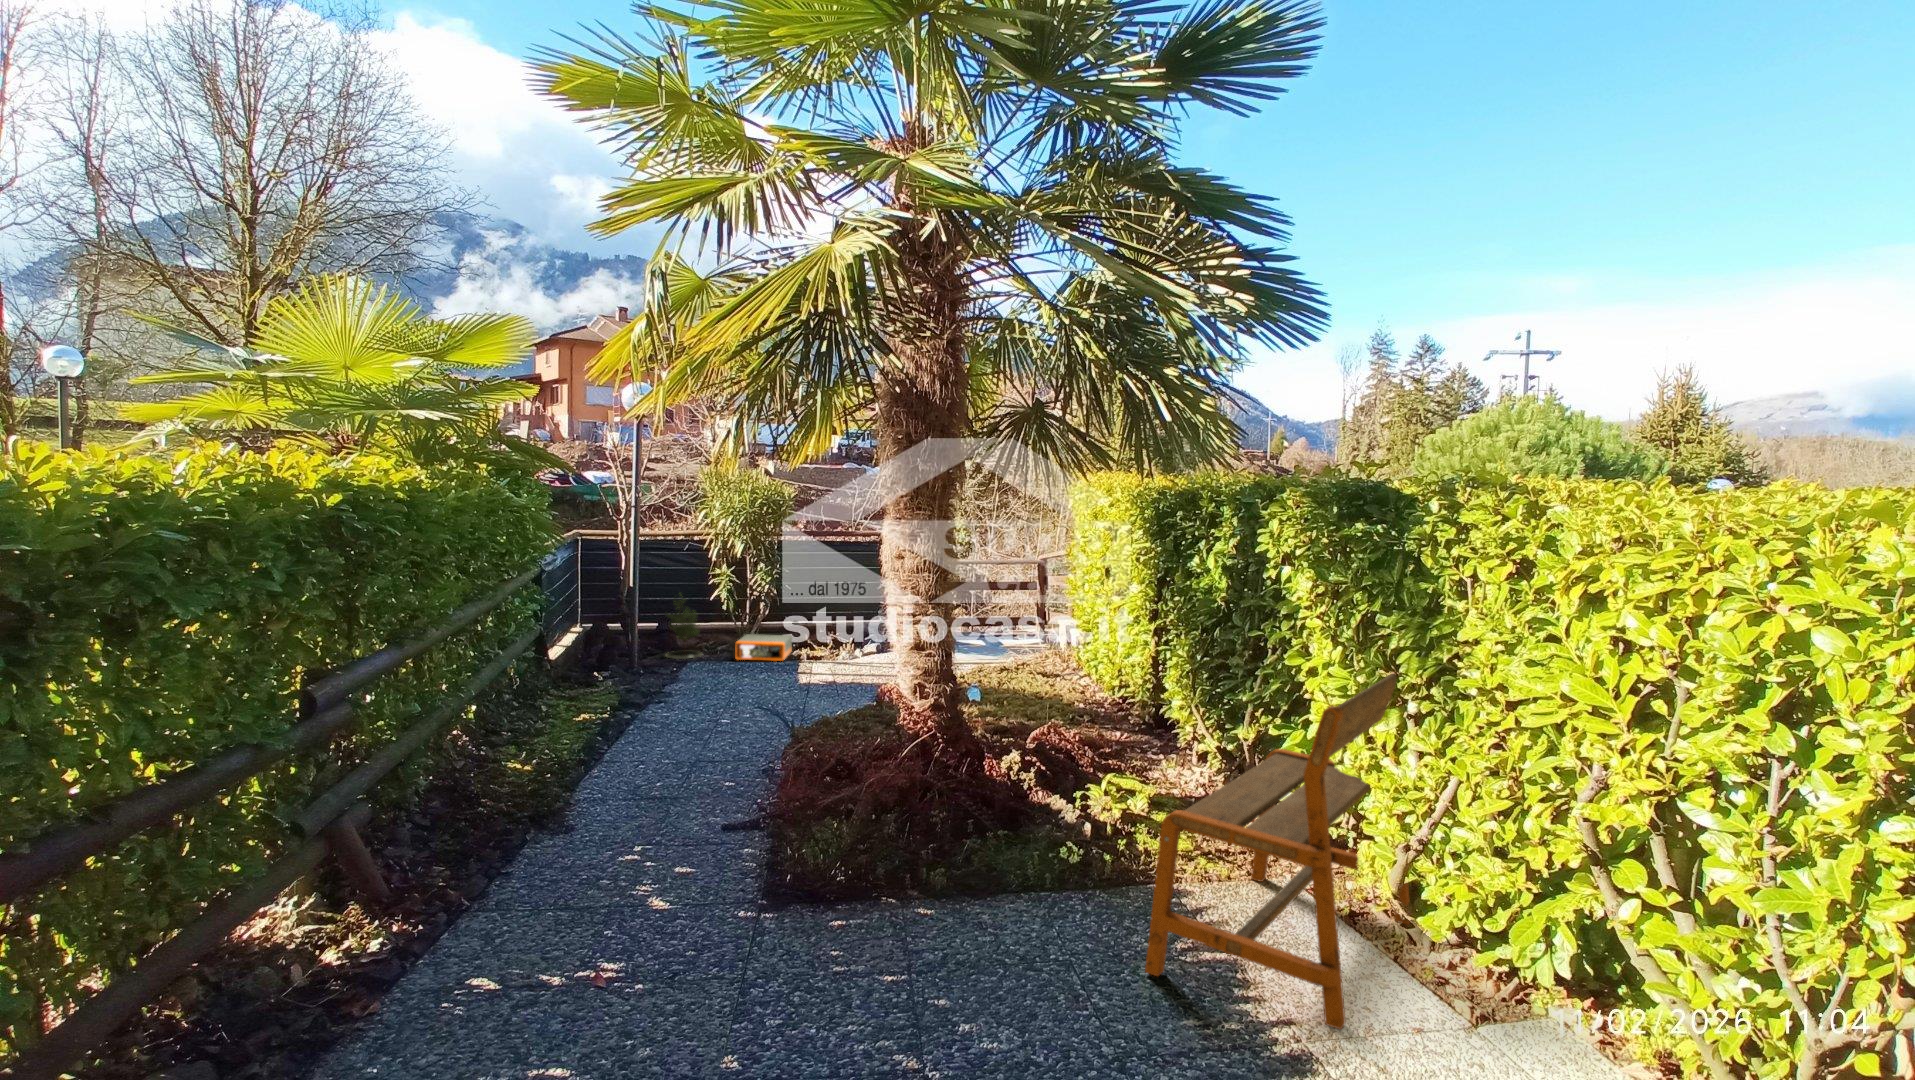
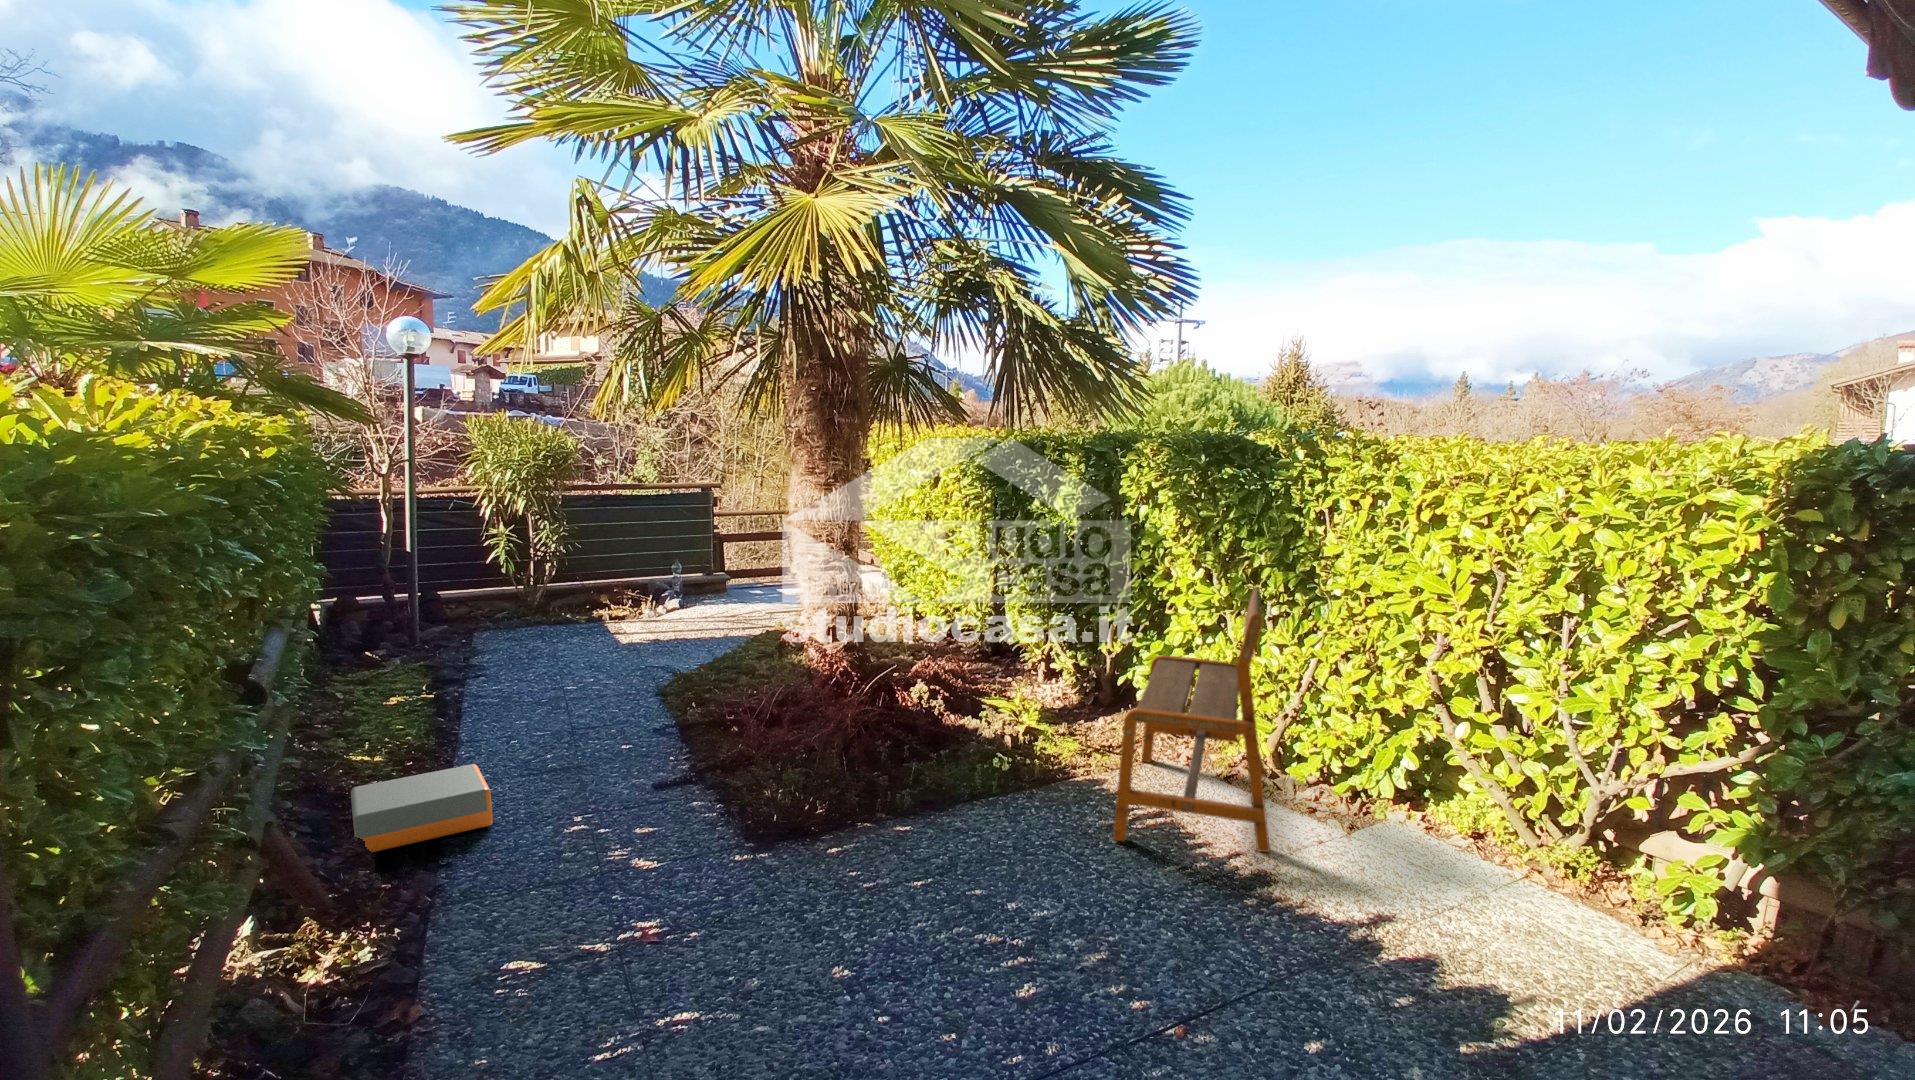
potted tree: present [665,595,702,659] -> none [450,570,497,641]
storage box: present [735,634,792,661] -> present [351,764,493,853]

